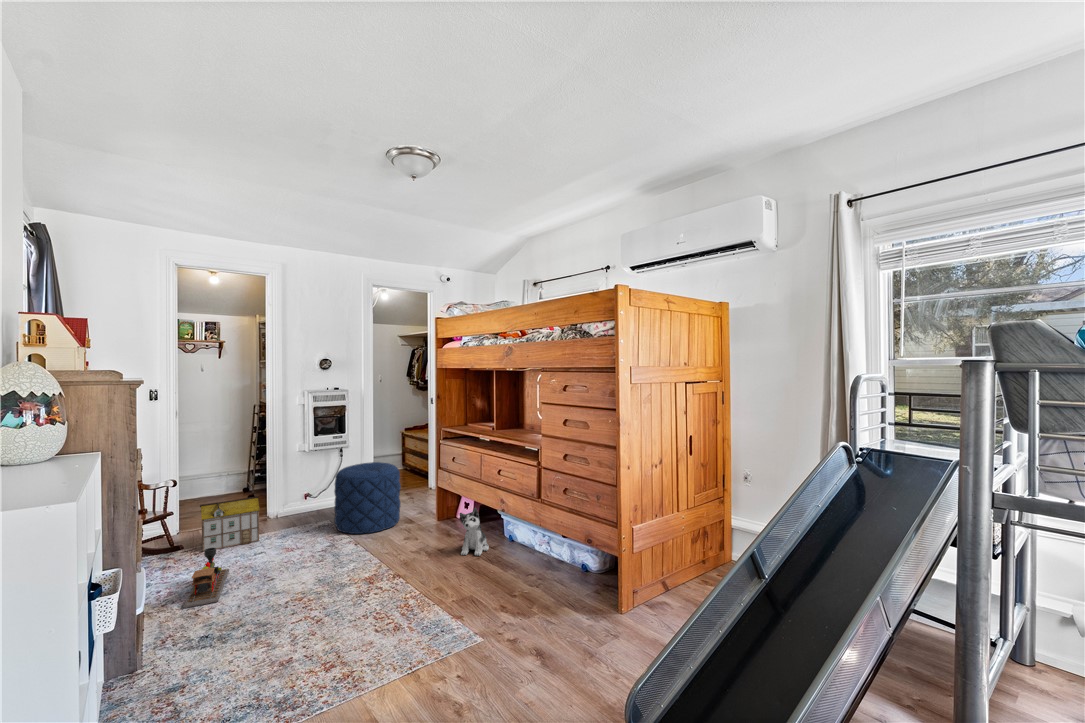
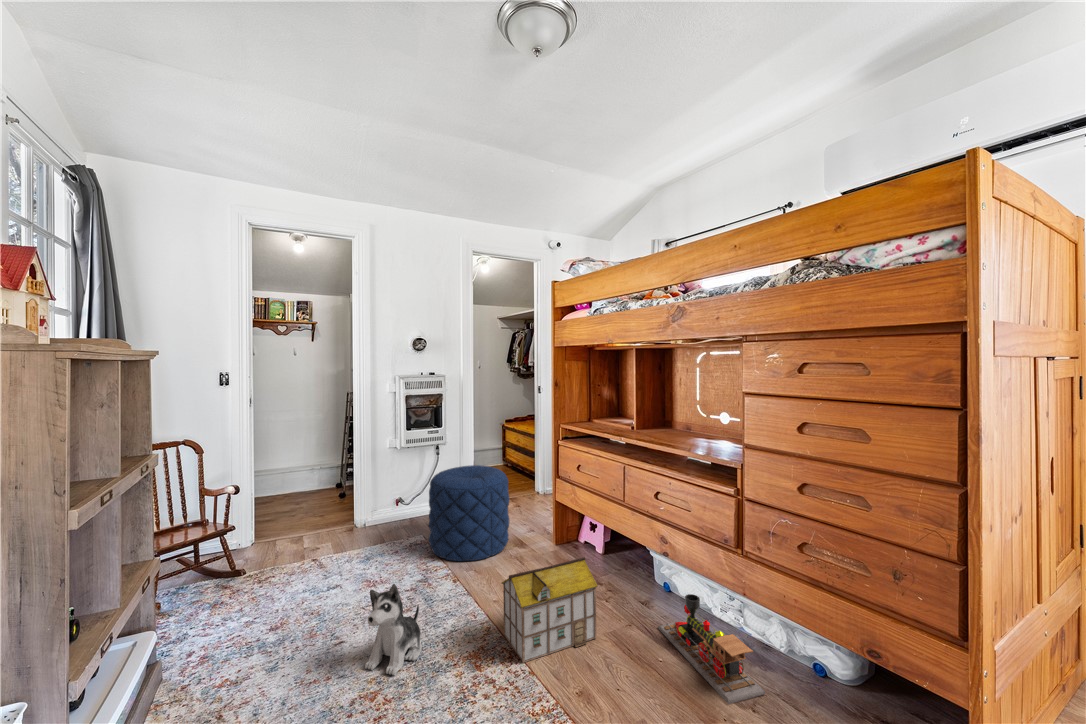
toy house: present [200,496,260,552] -> present [502,557,598,663]
plush toy: present [460,508,489,556] -> present [365,584,422,675]
toy train: present [183,548,229,608] -> present [658,594,765,704]

